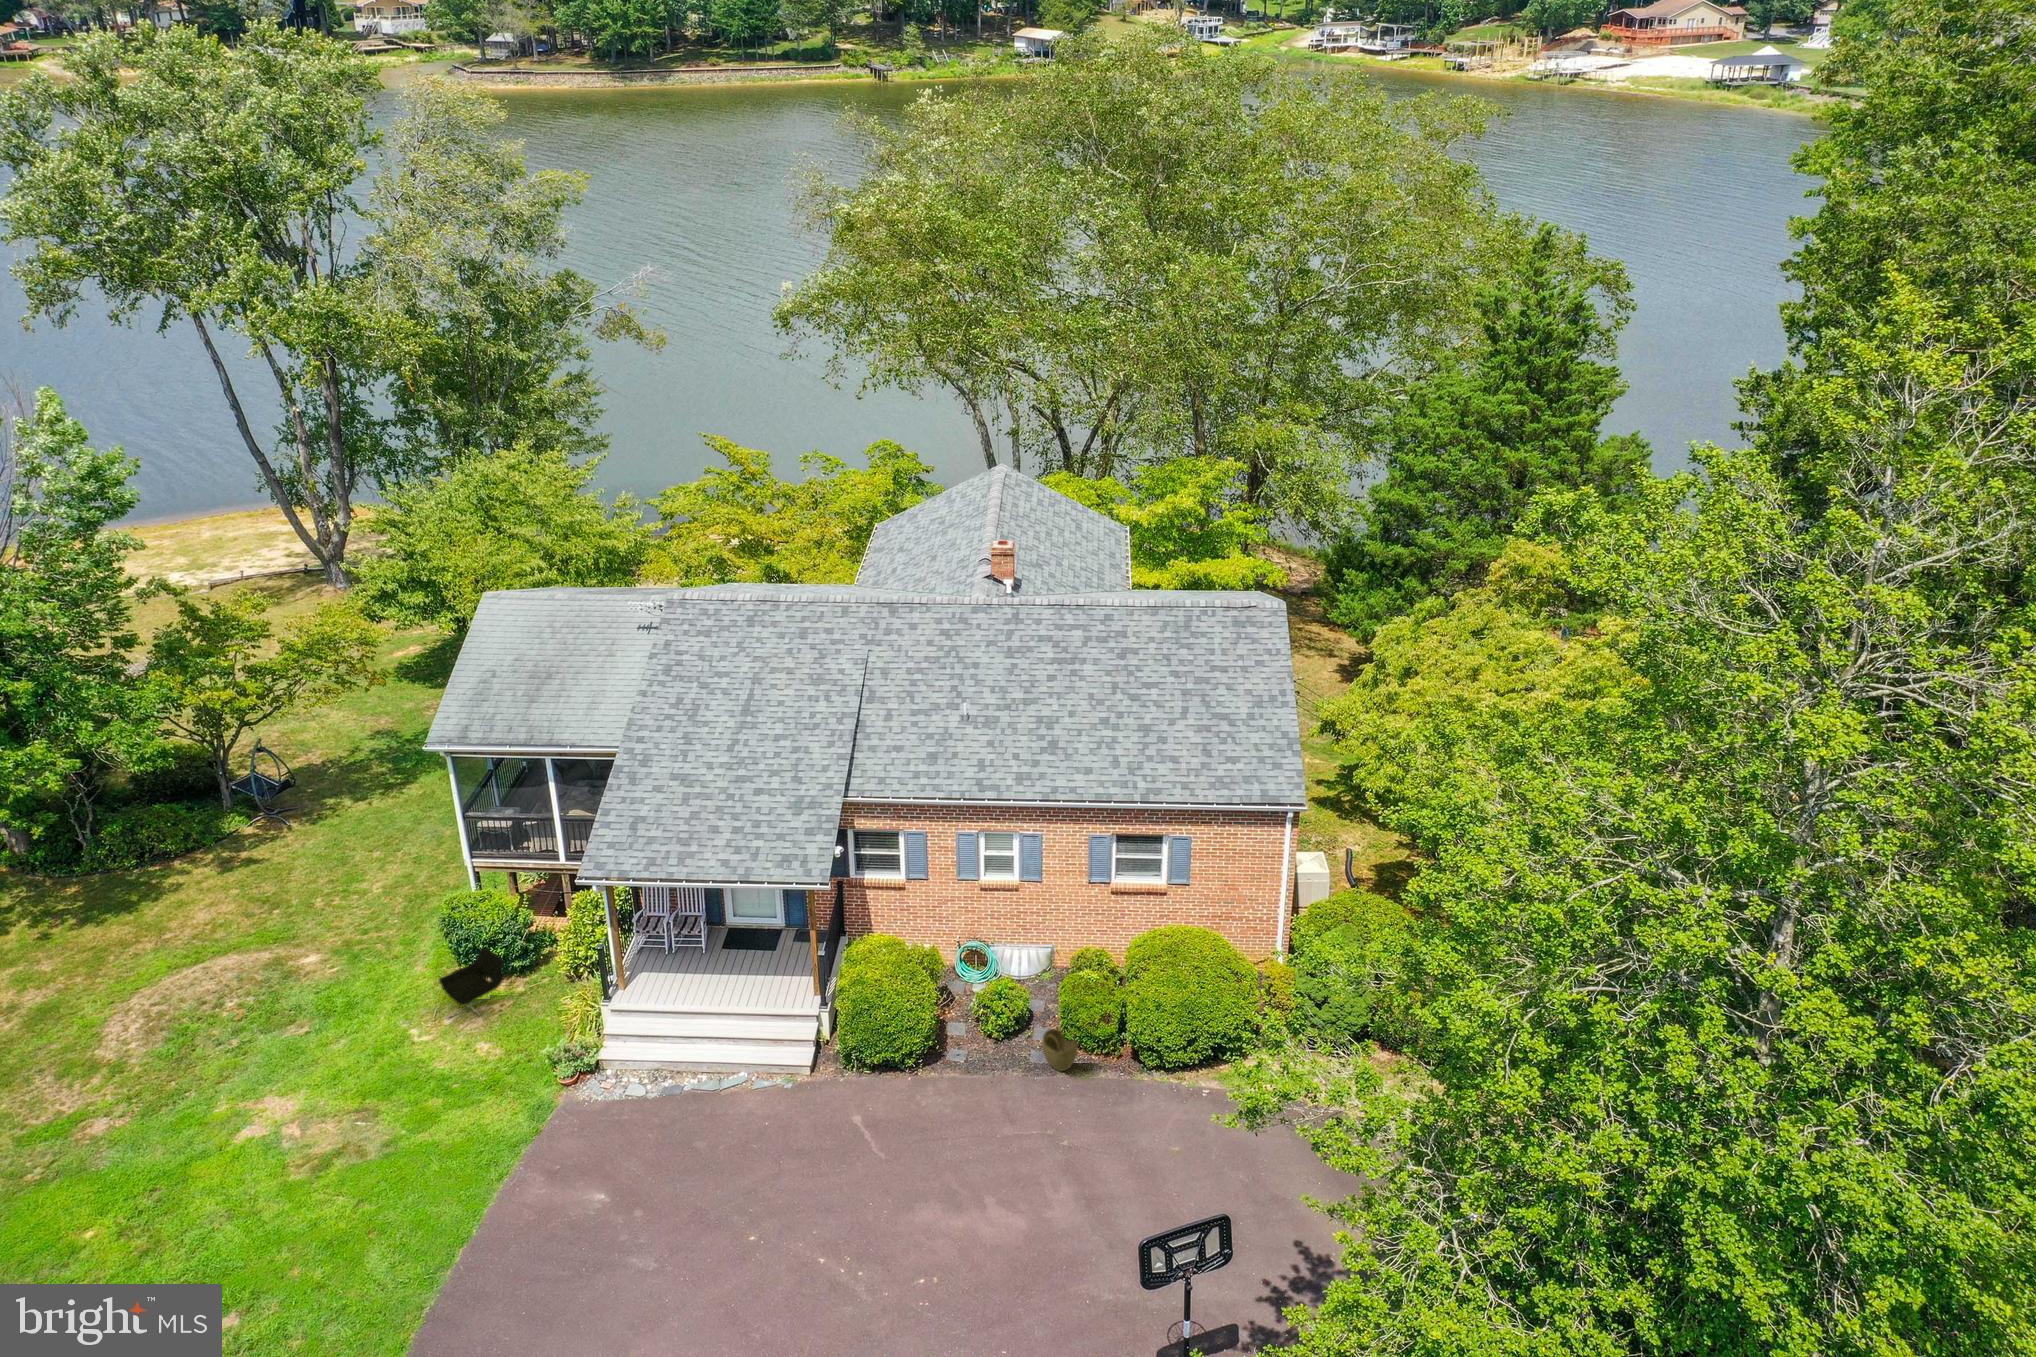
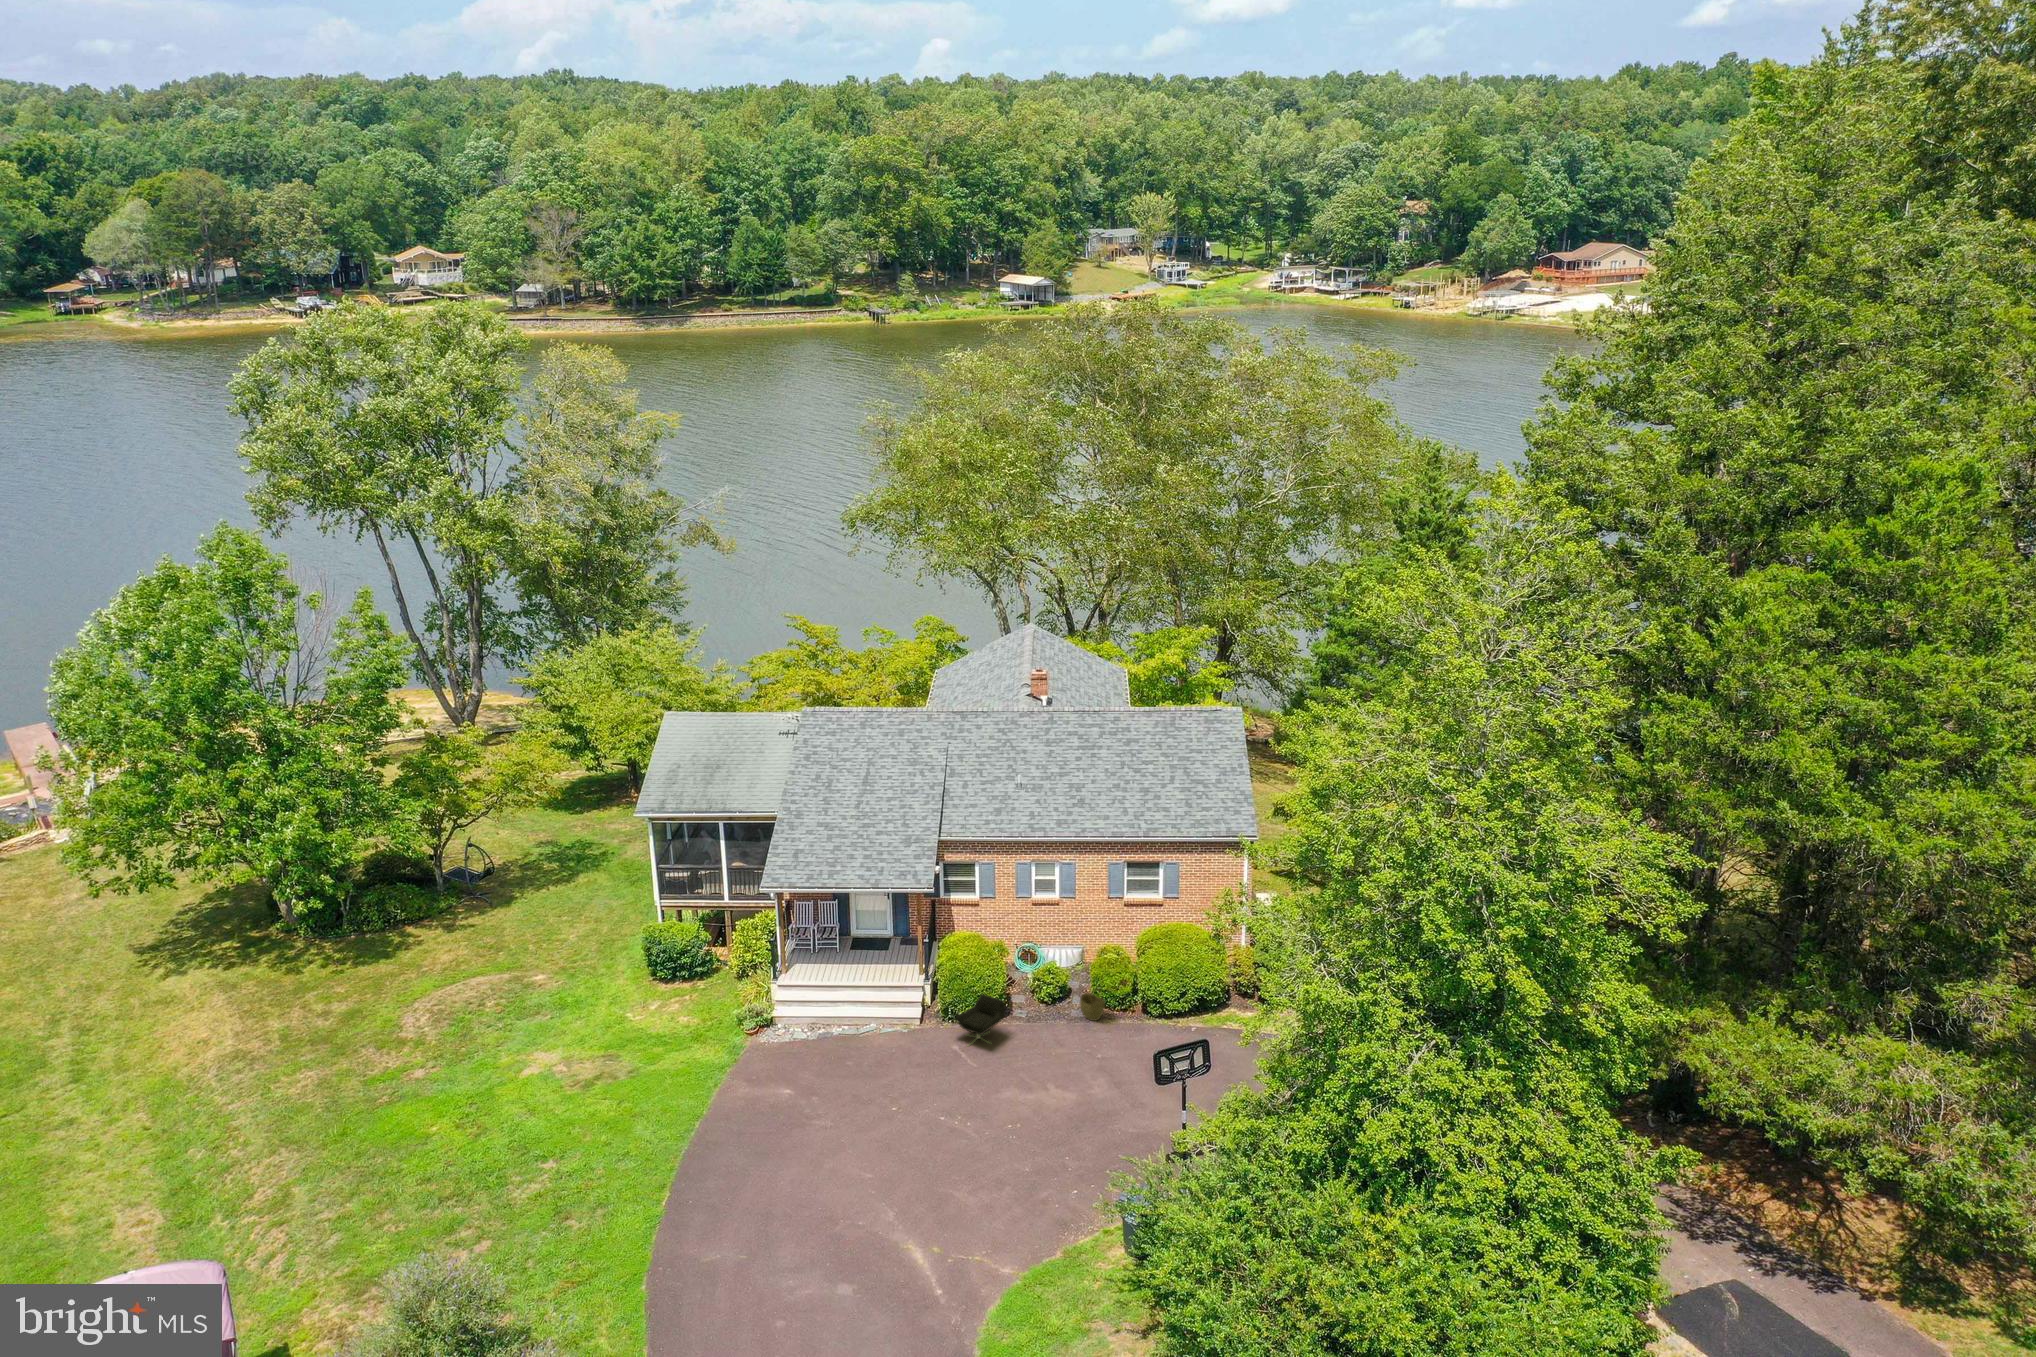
lounge chair: present [439,948,504,1017] -> present [956,994,1005,1042]

